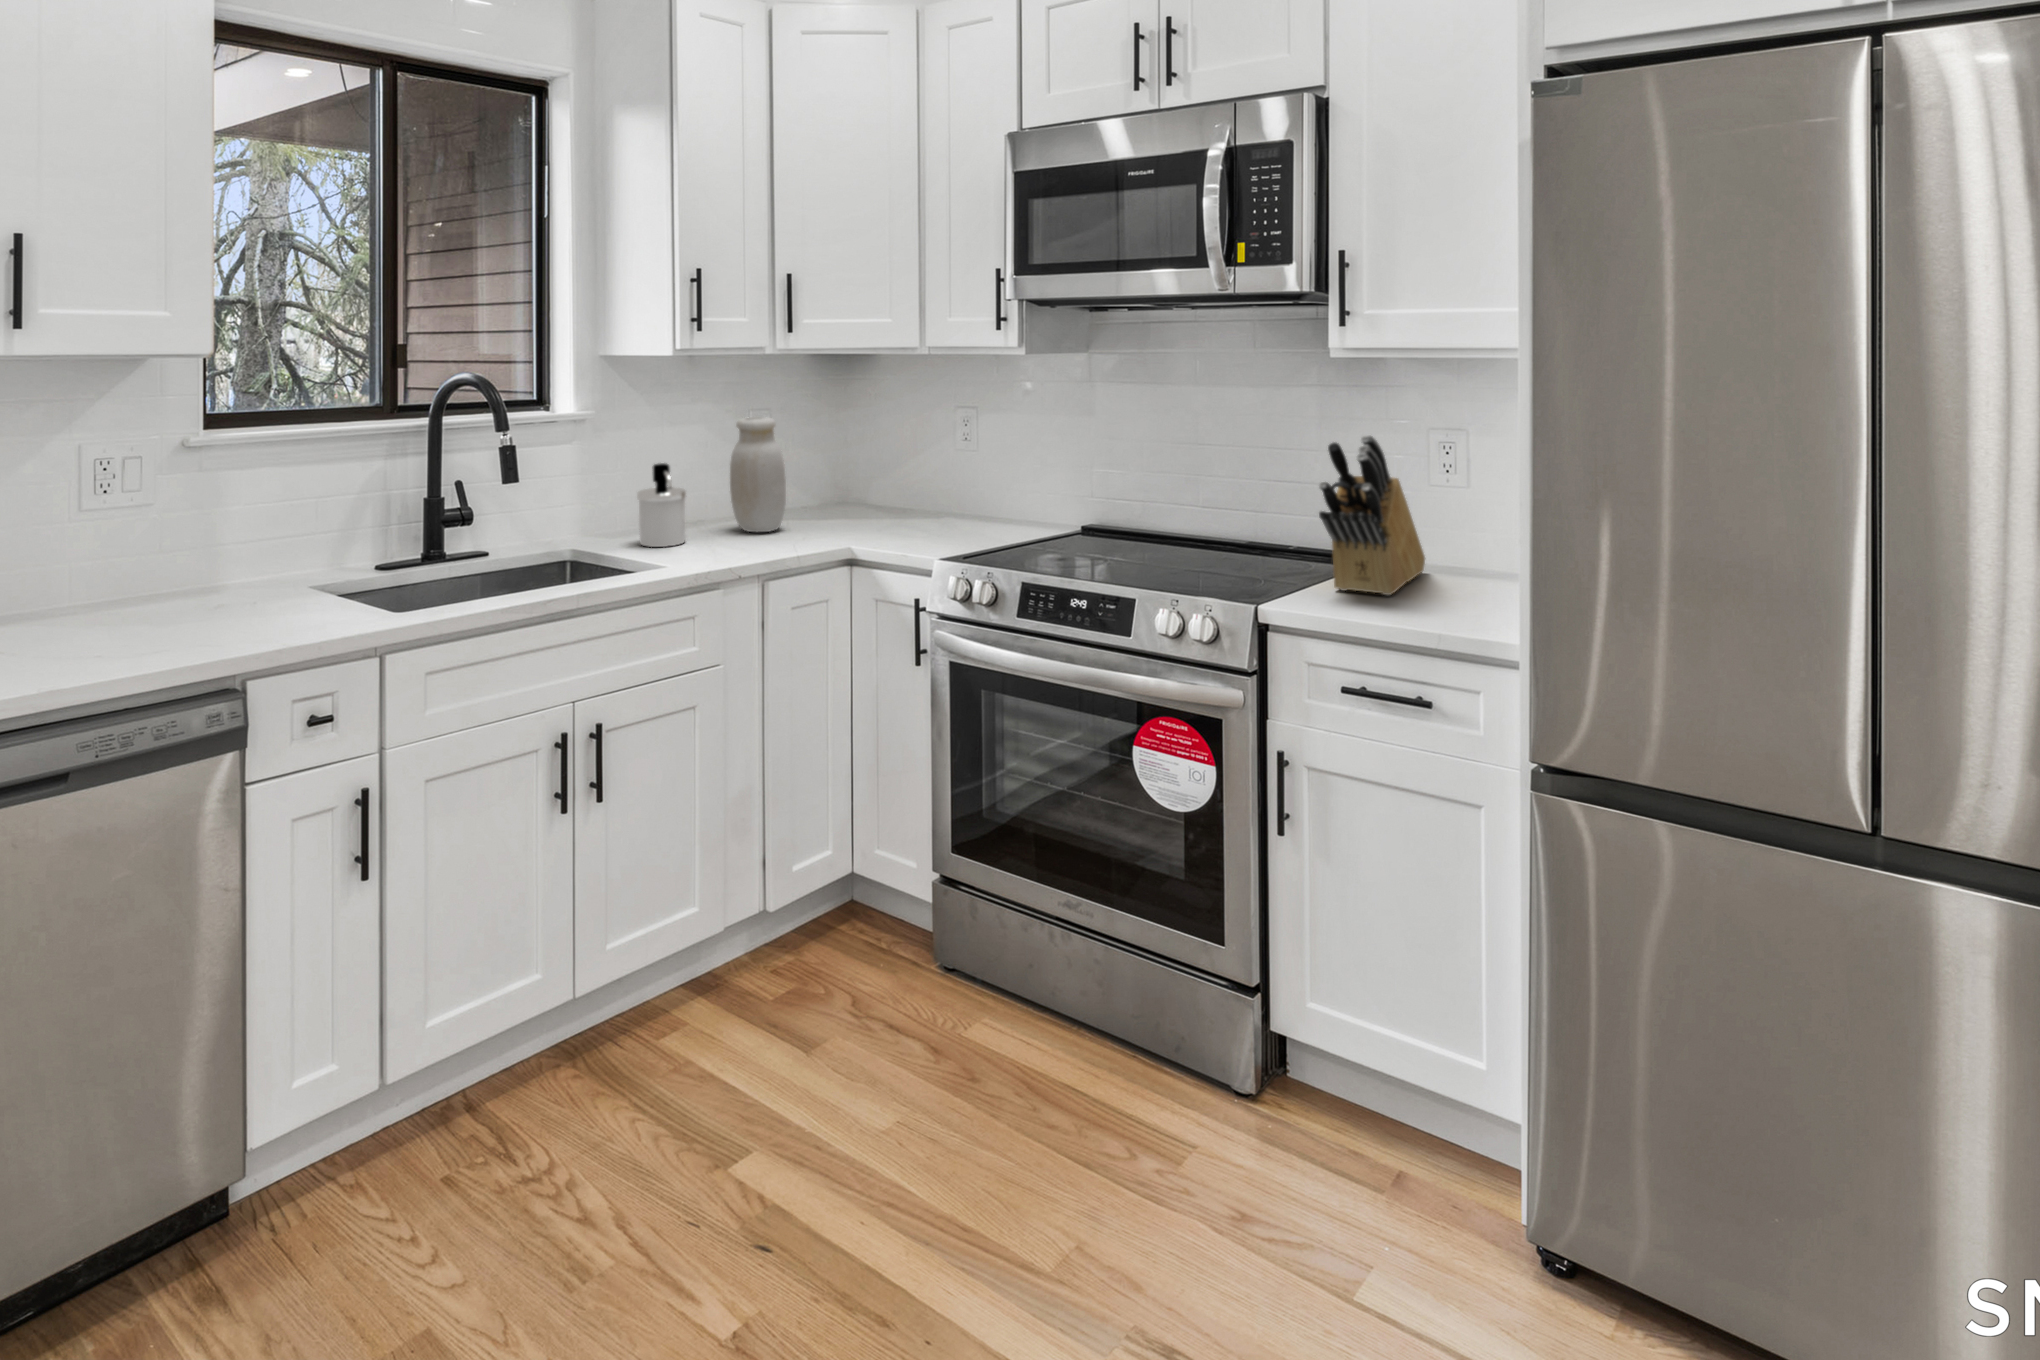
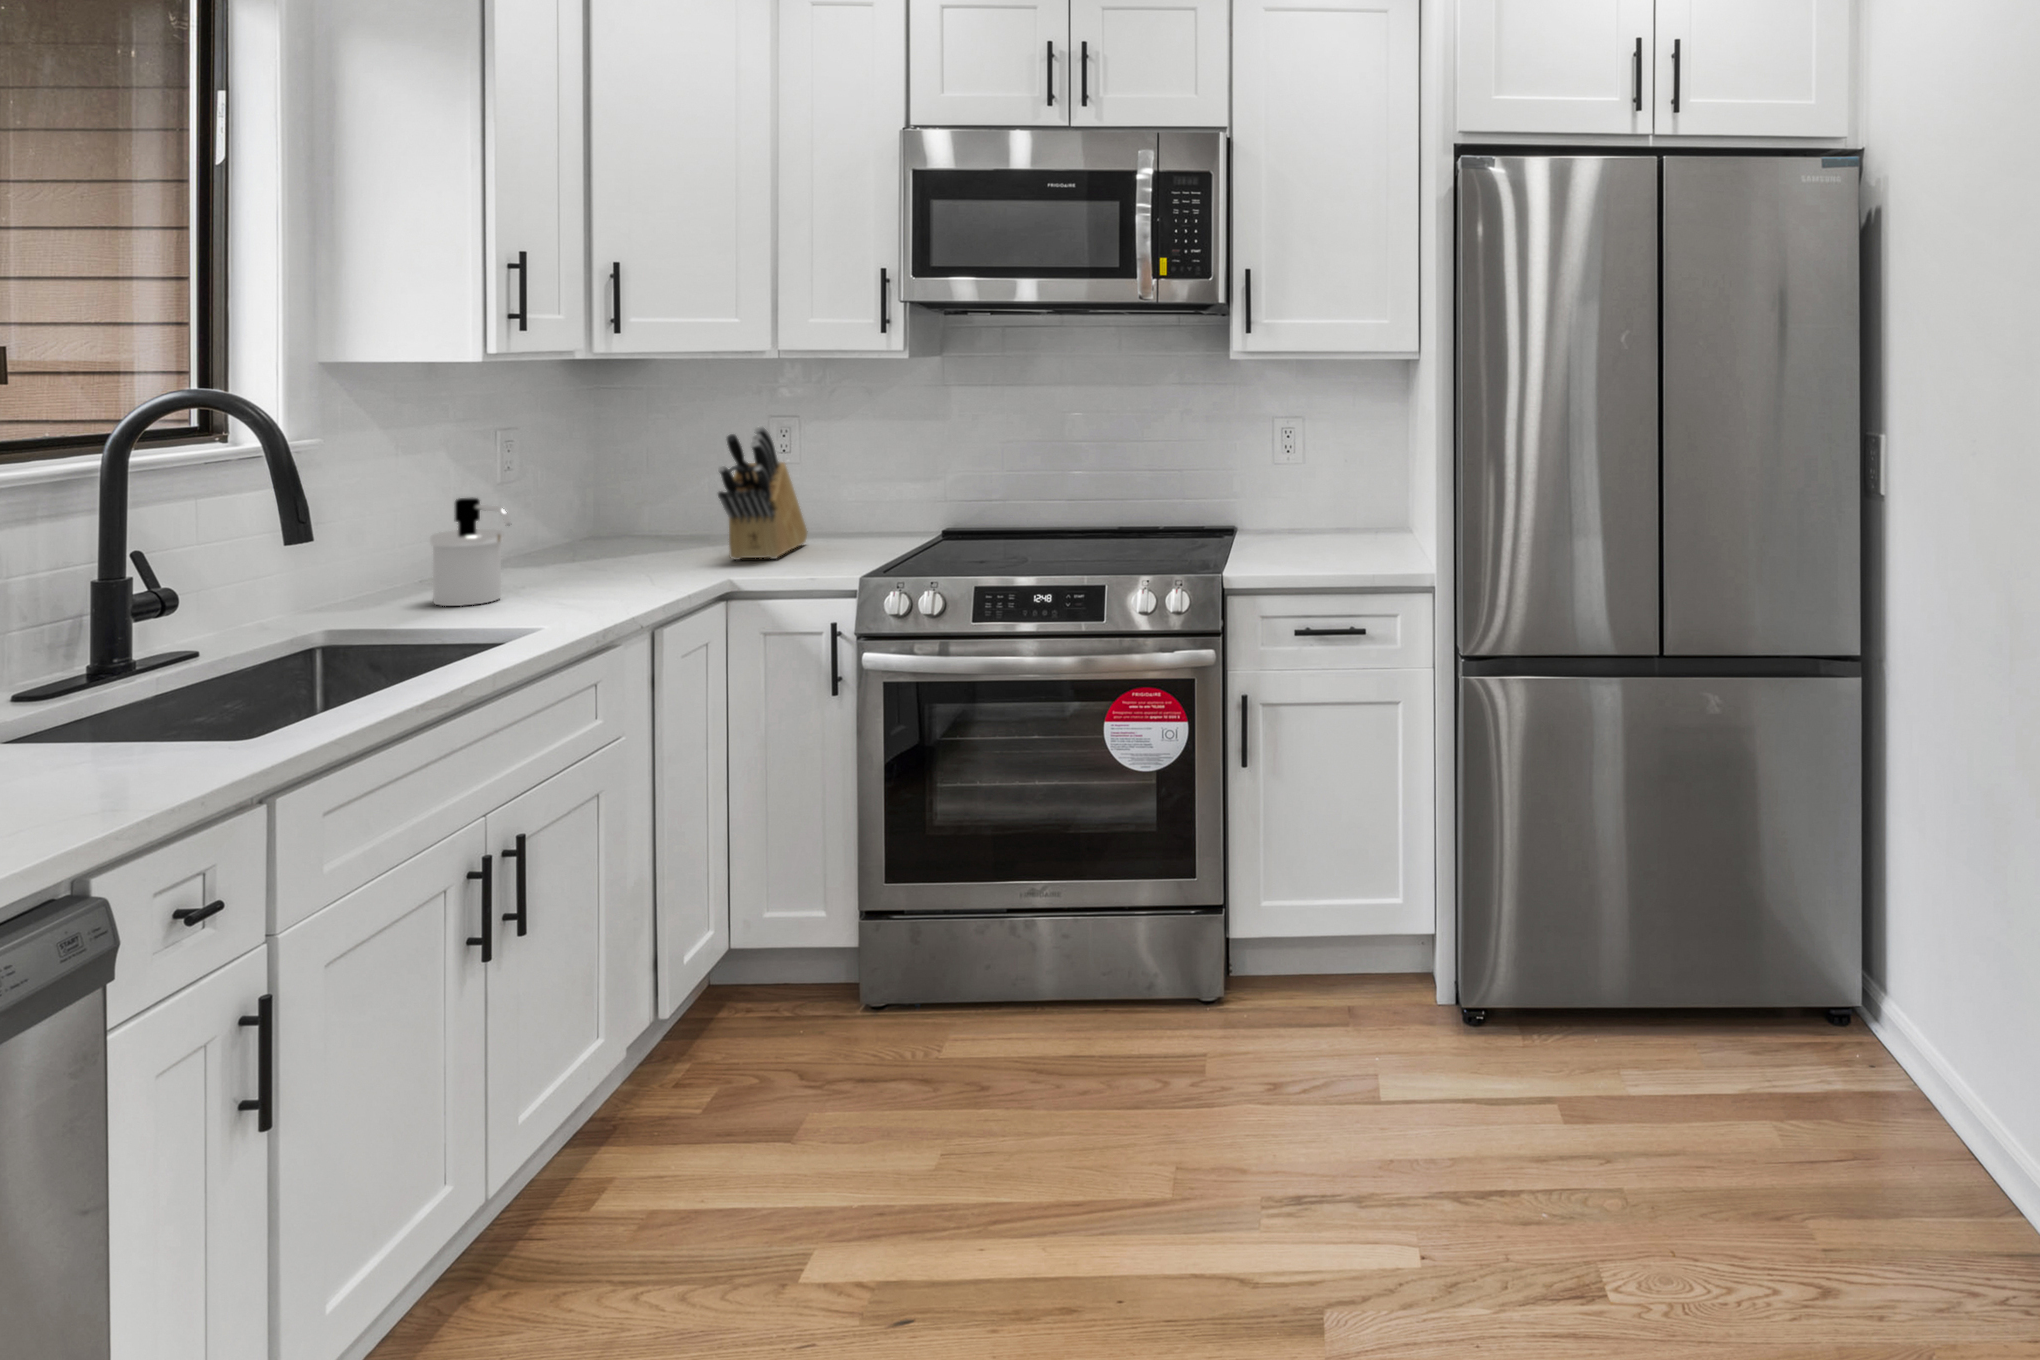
jar: present [730,417,786,532] -> none [531,437,612,580]
knife block: present [1319,435,1425,595] -> present [718,426,808,560]

